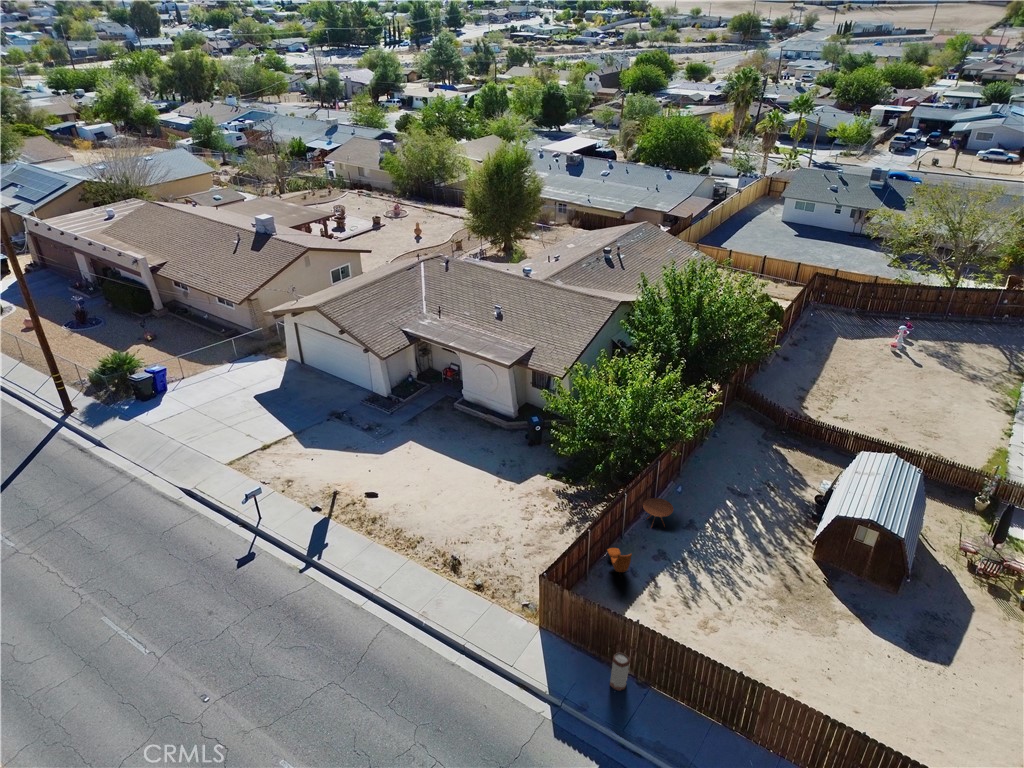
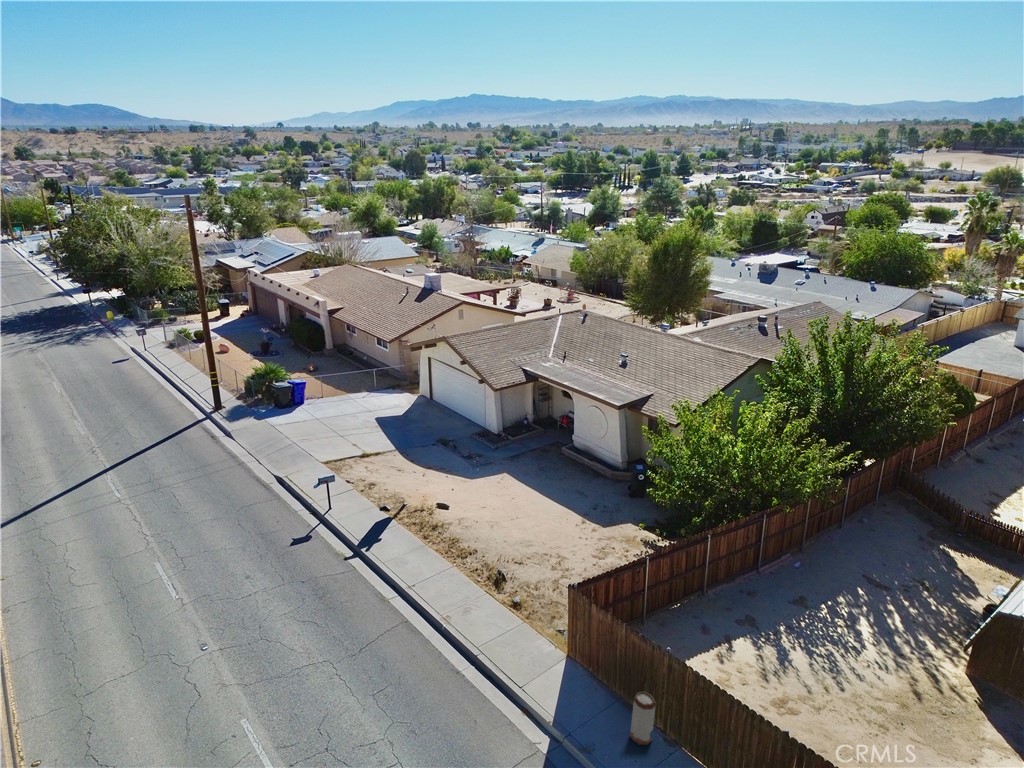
round table: present [643,498,673,528] -> none [738,560,776,597]
lounge chair: present [607,548,632,576] -> none [675,600,703,636]

